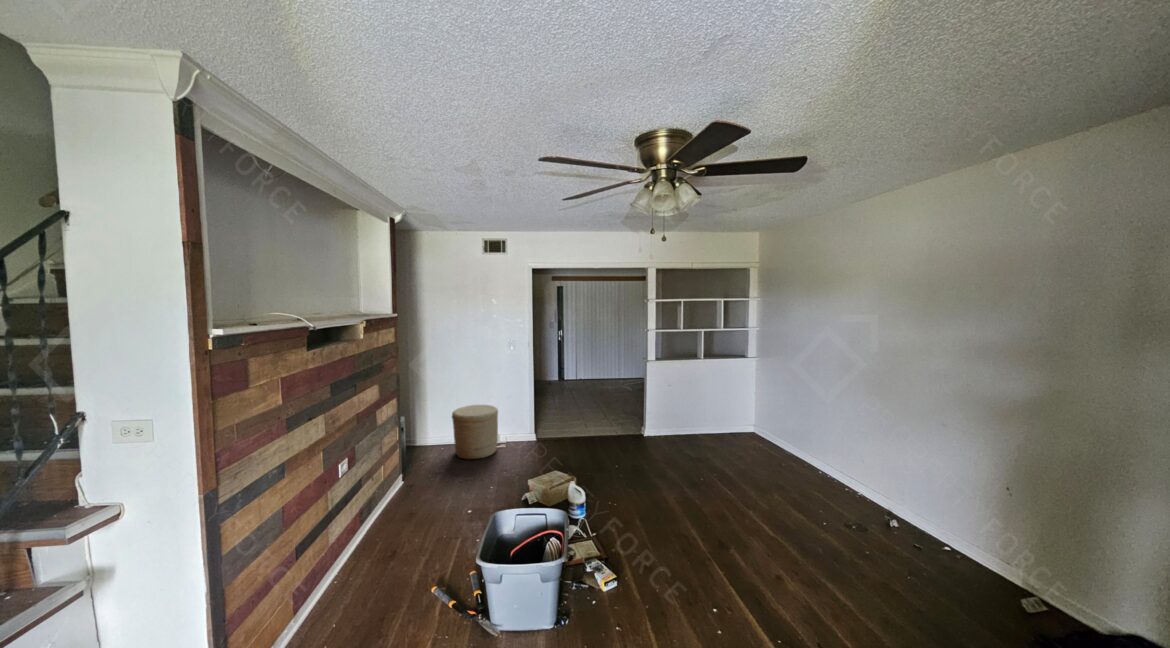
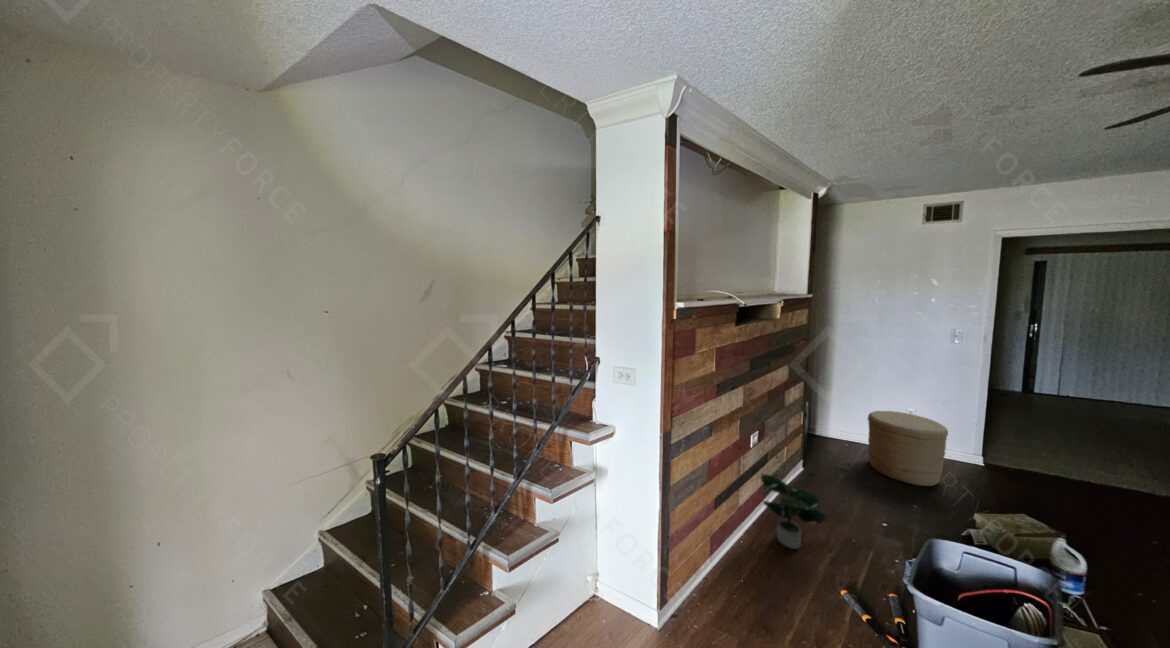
potted plant: none [352,495,416,559] -> present [761,474,827,549]

